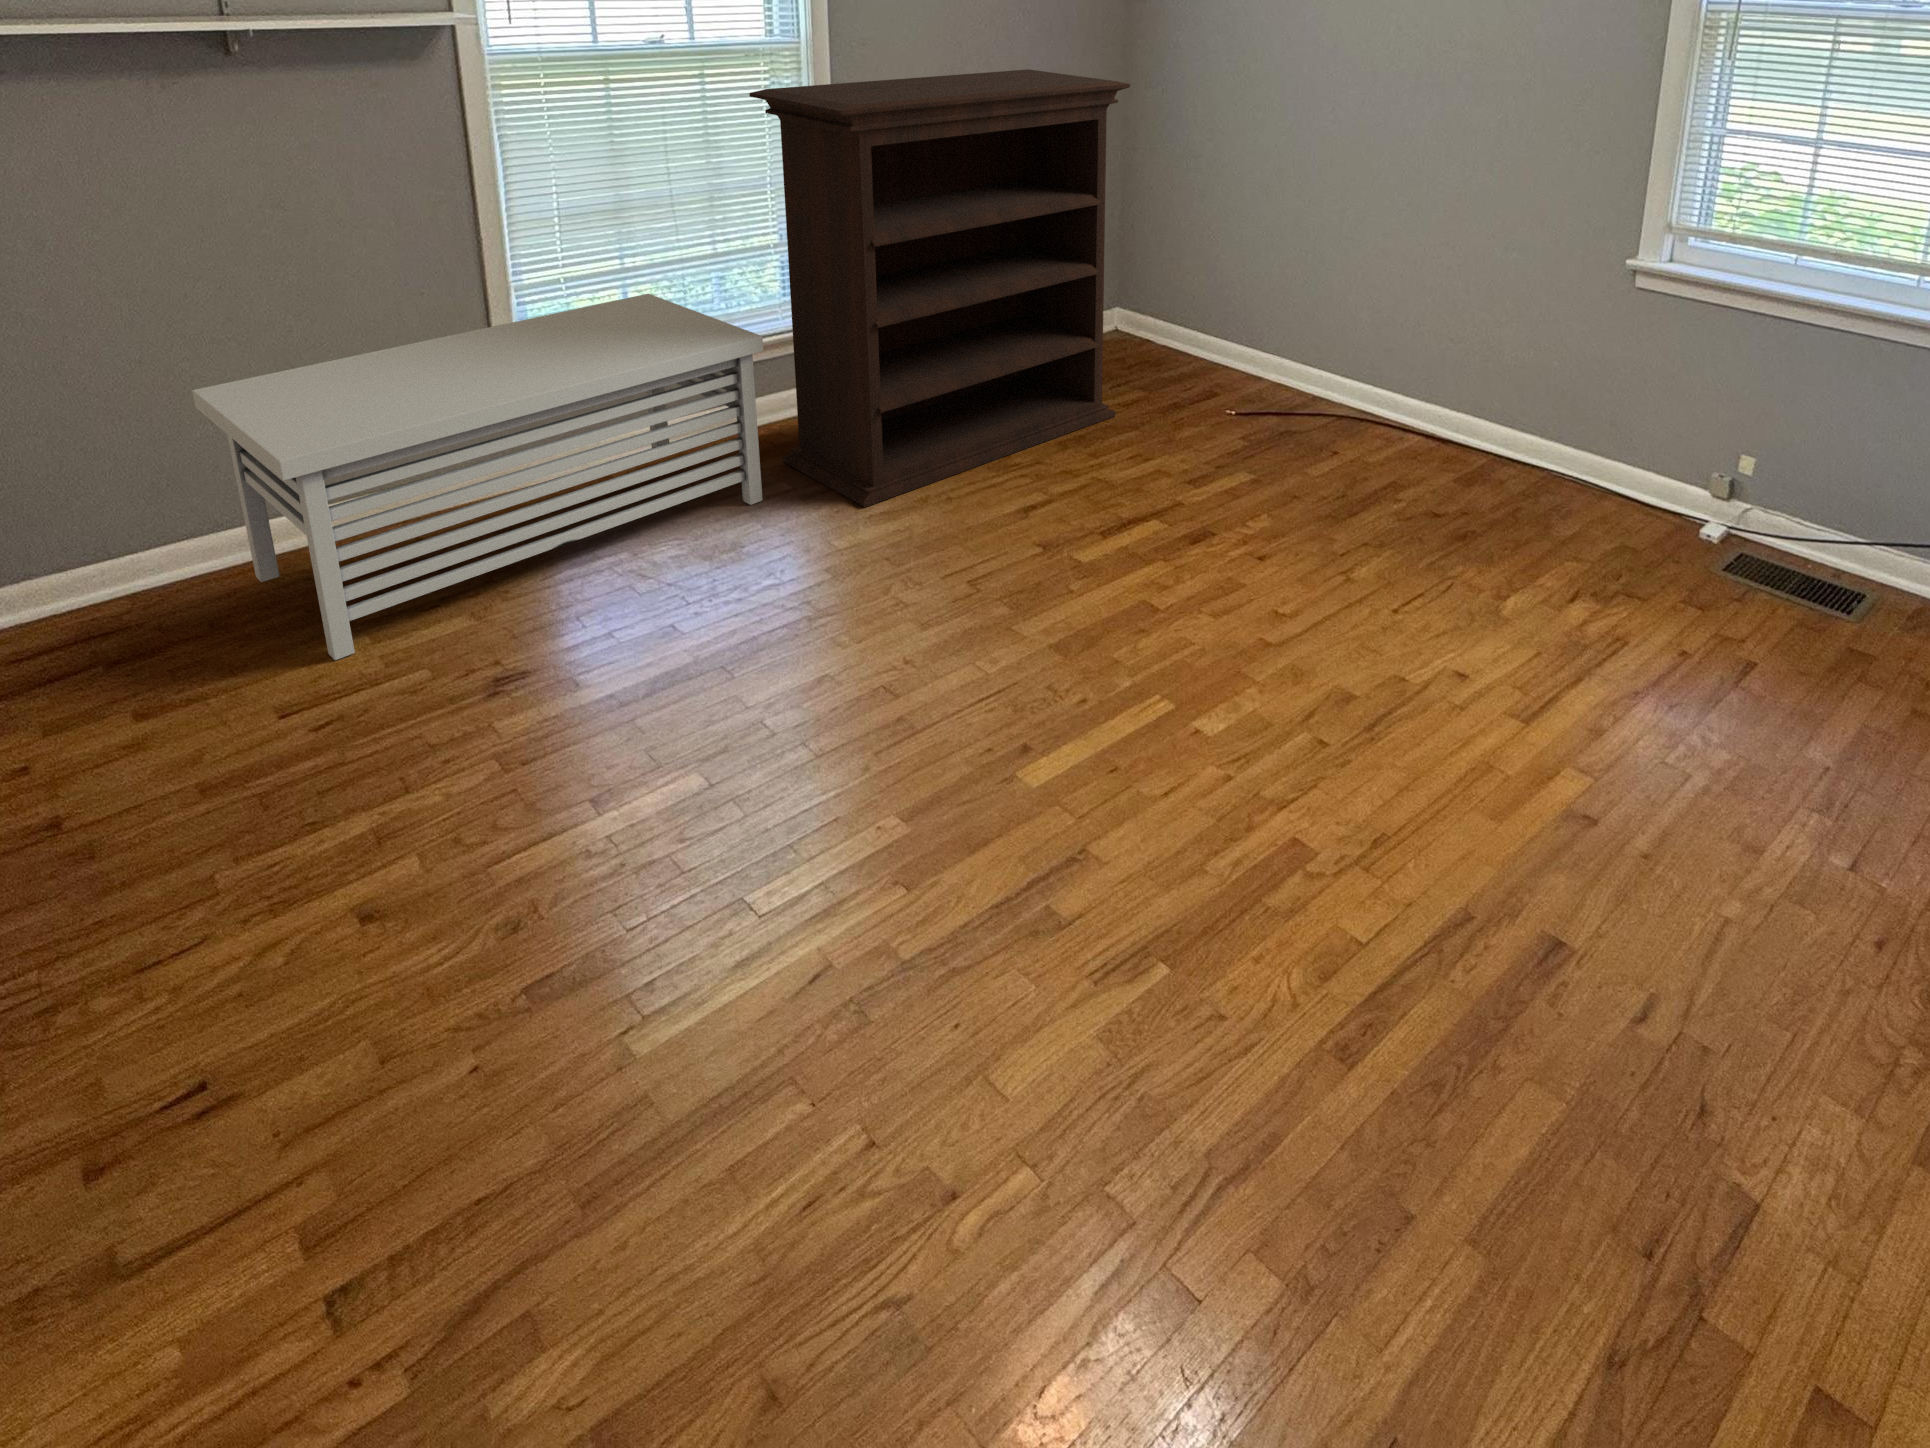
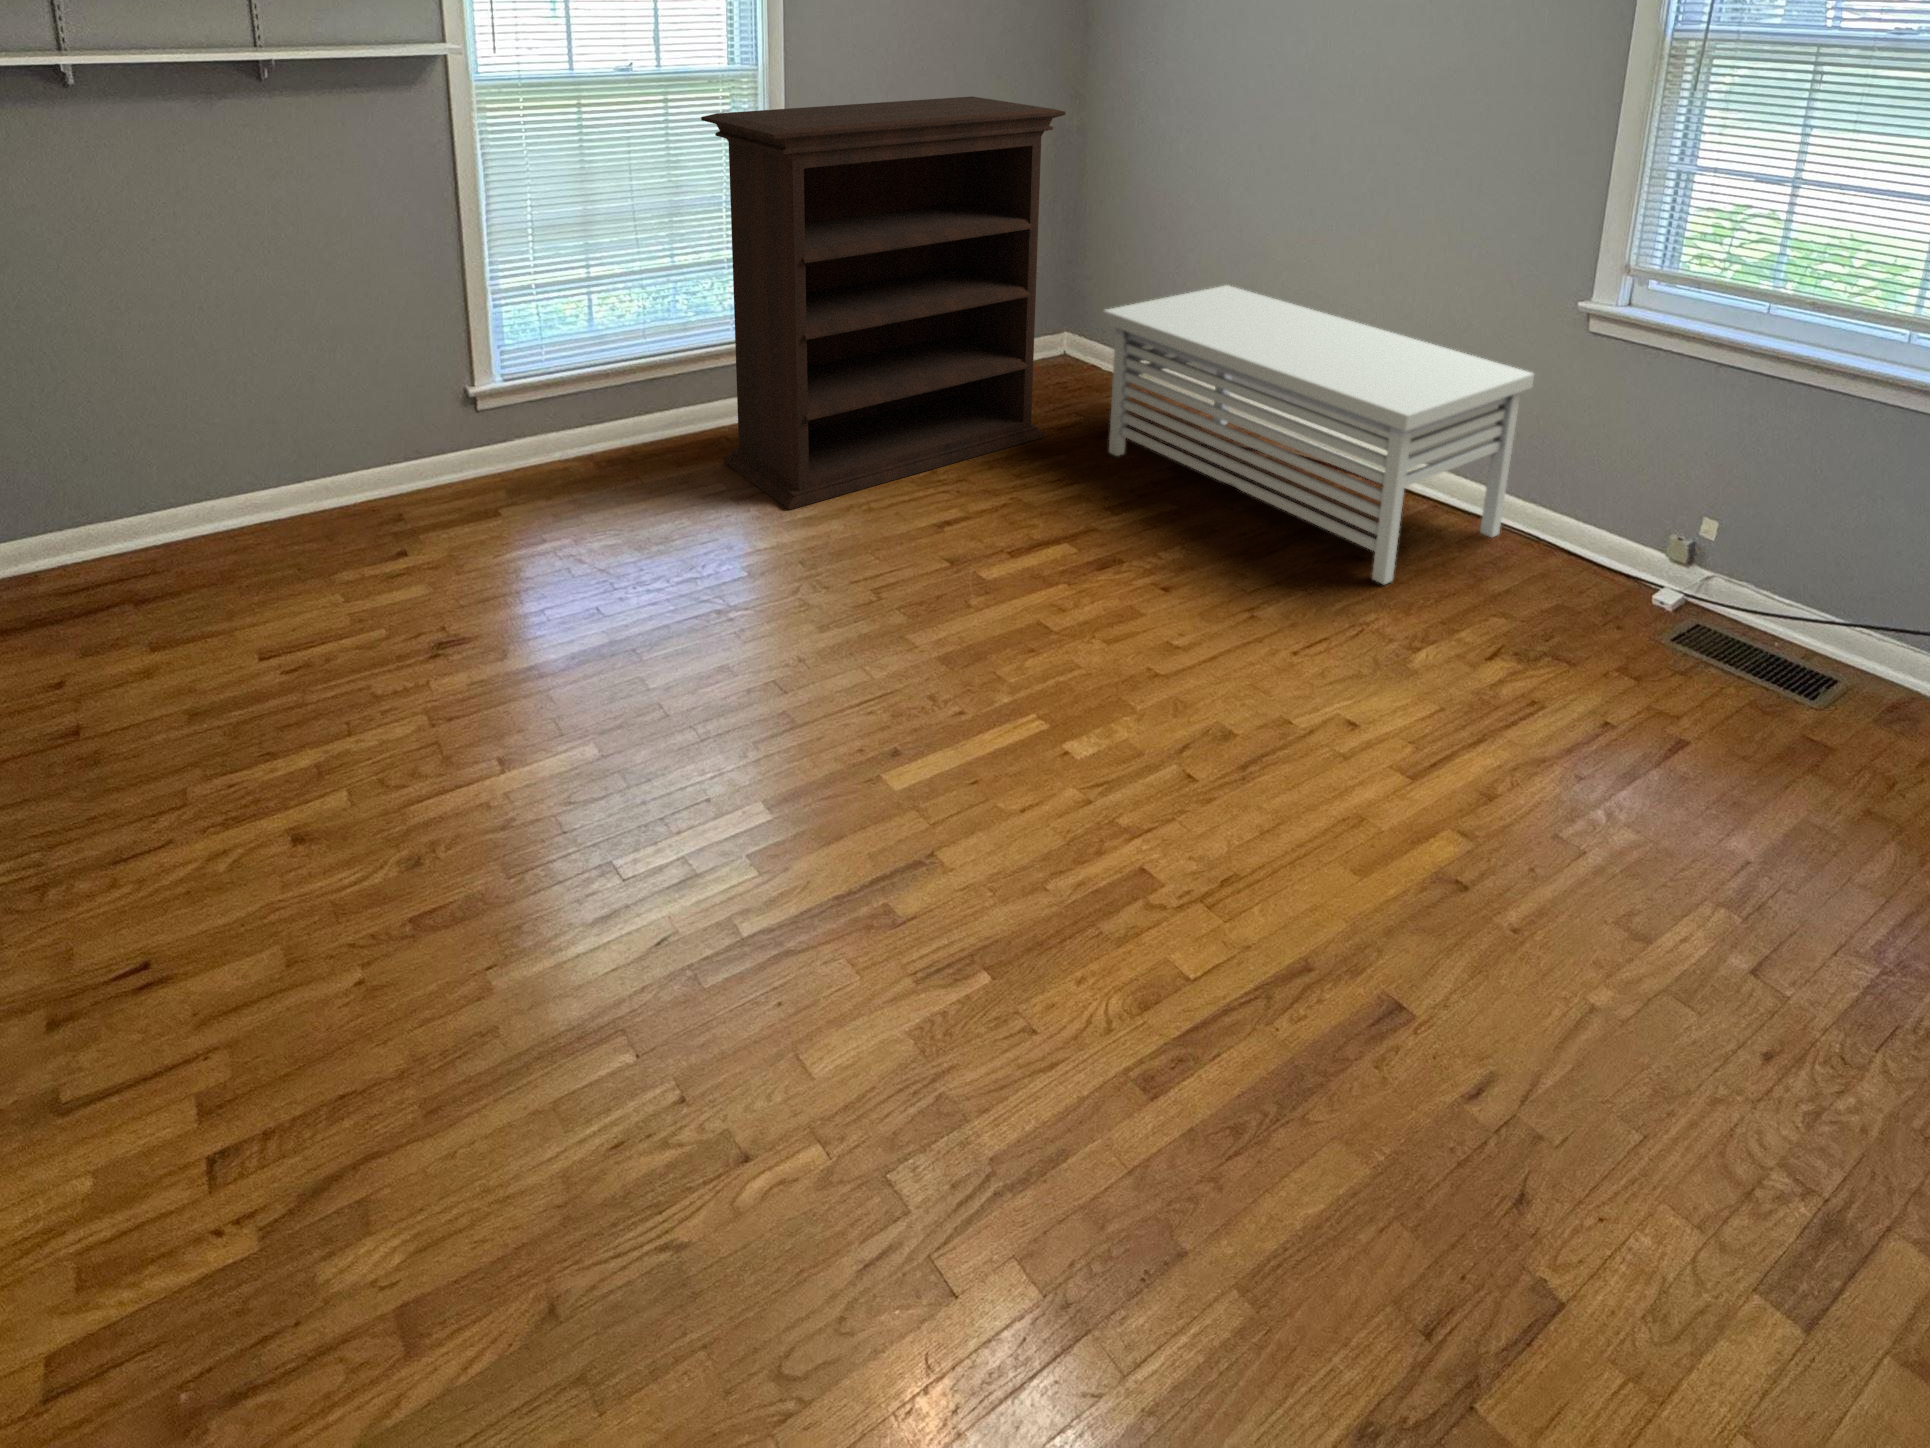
storage bench: present [192,294,763,660] -> present [1102,285,1534,584]

